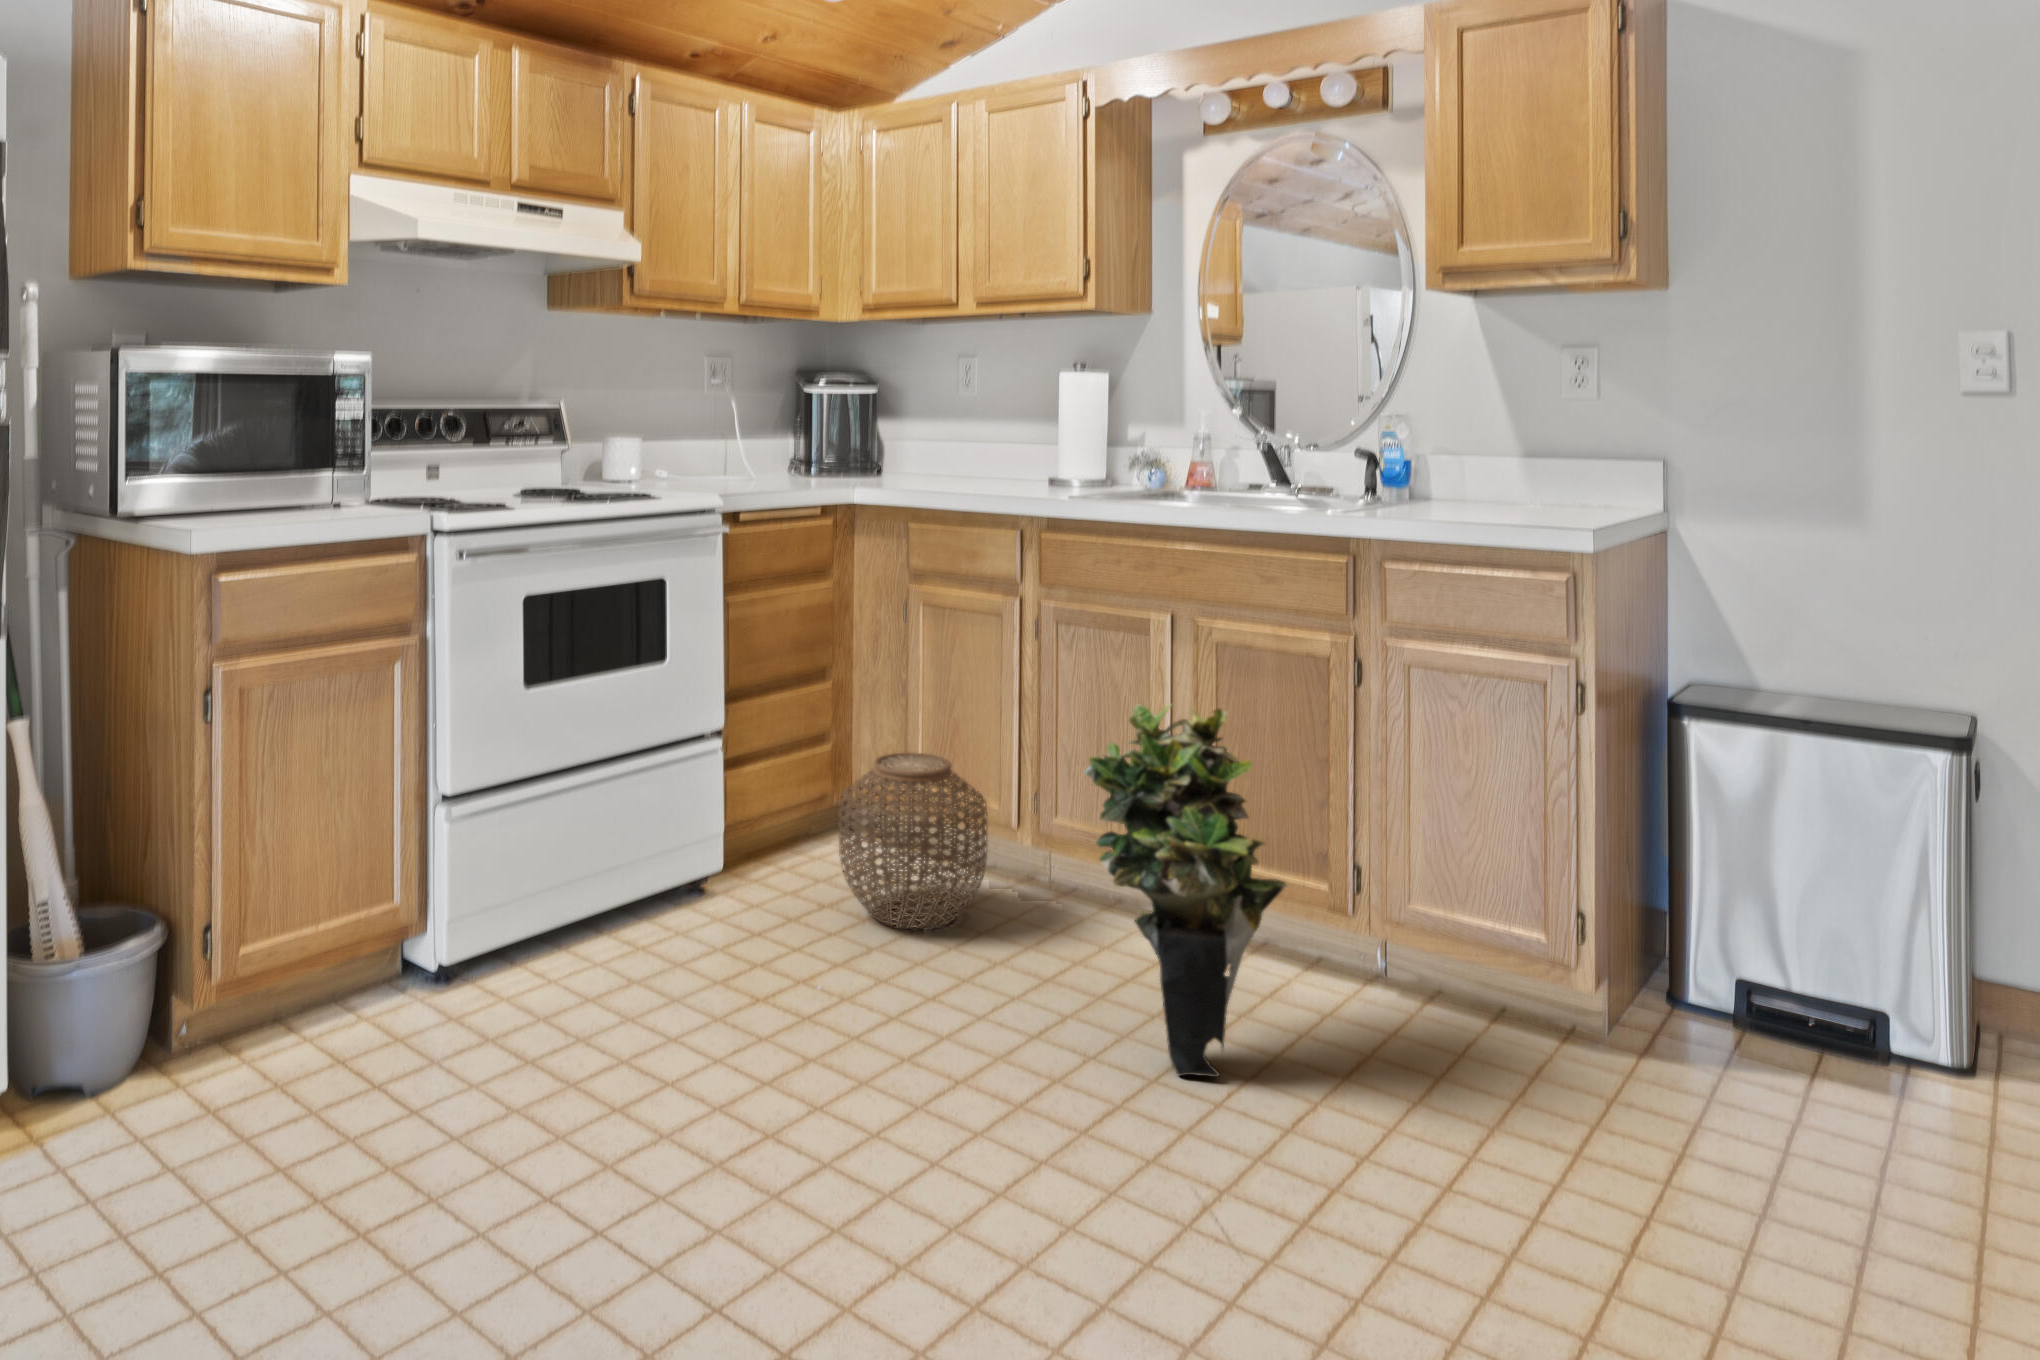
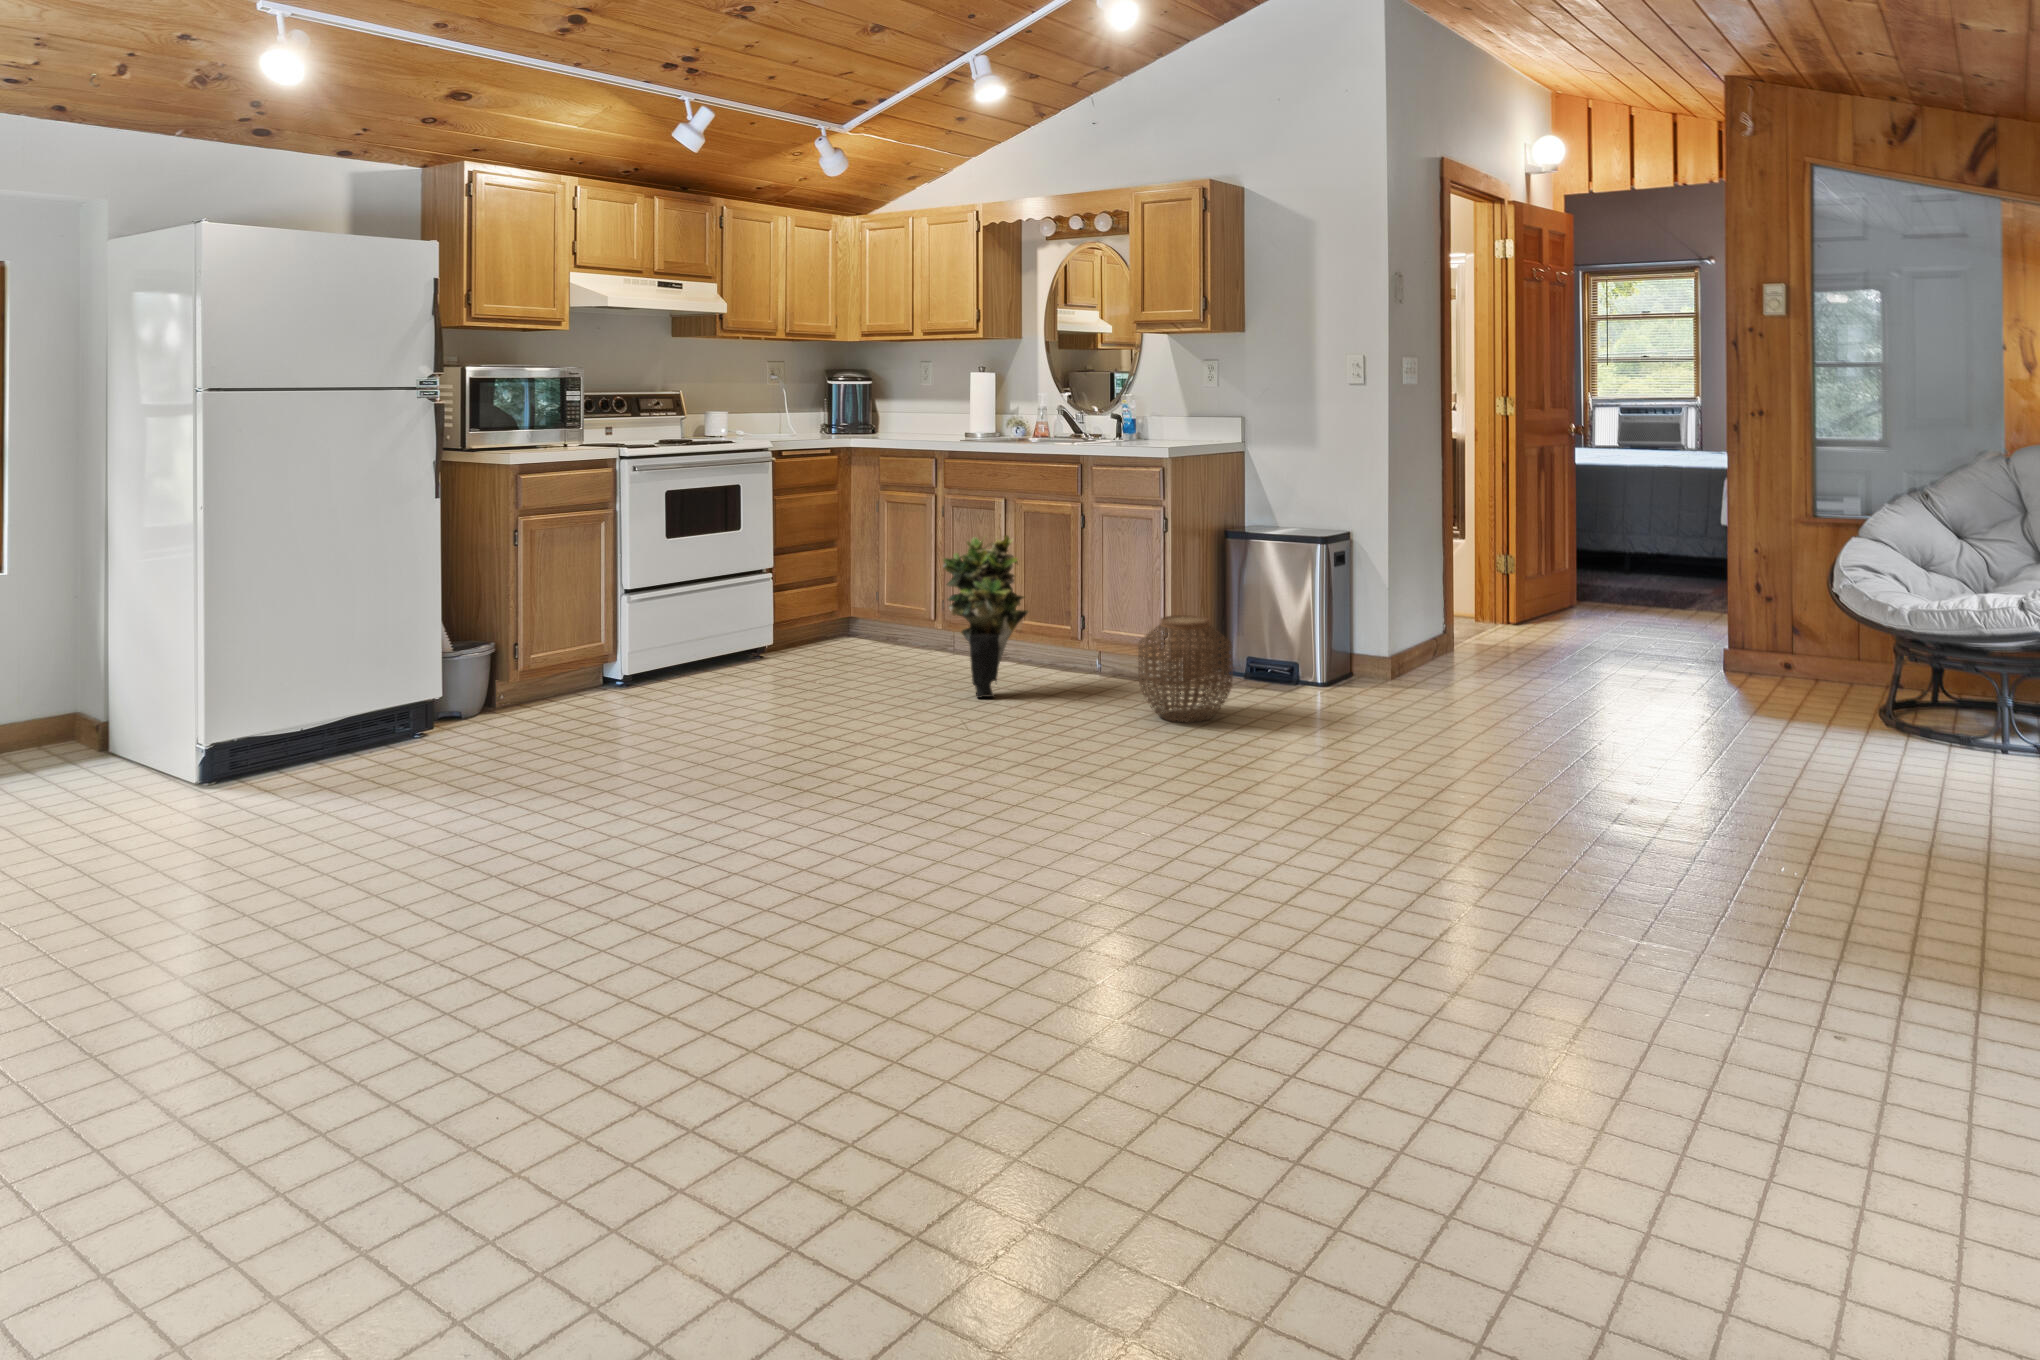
woven basket: present [839,752,988,929] -> present [1138,615,1233,722]

